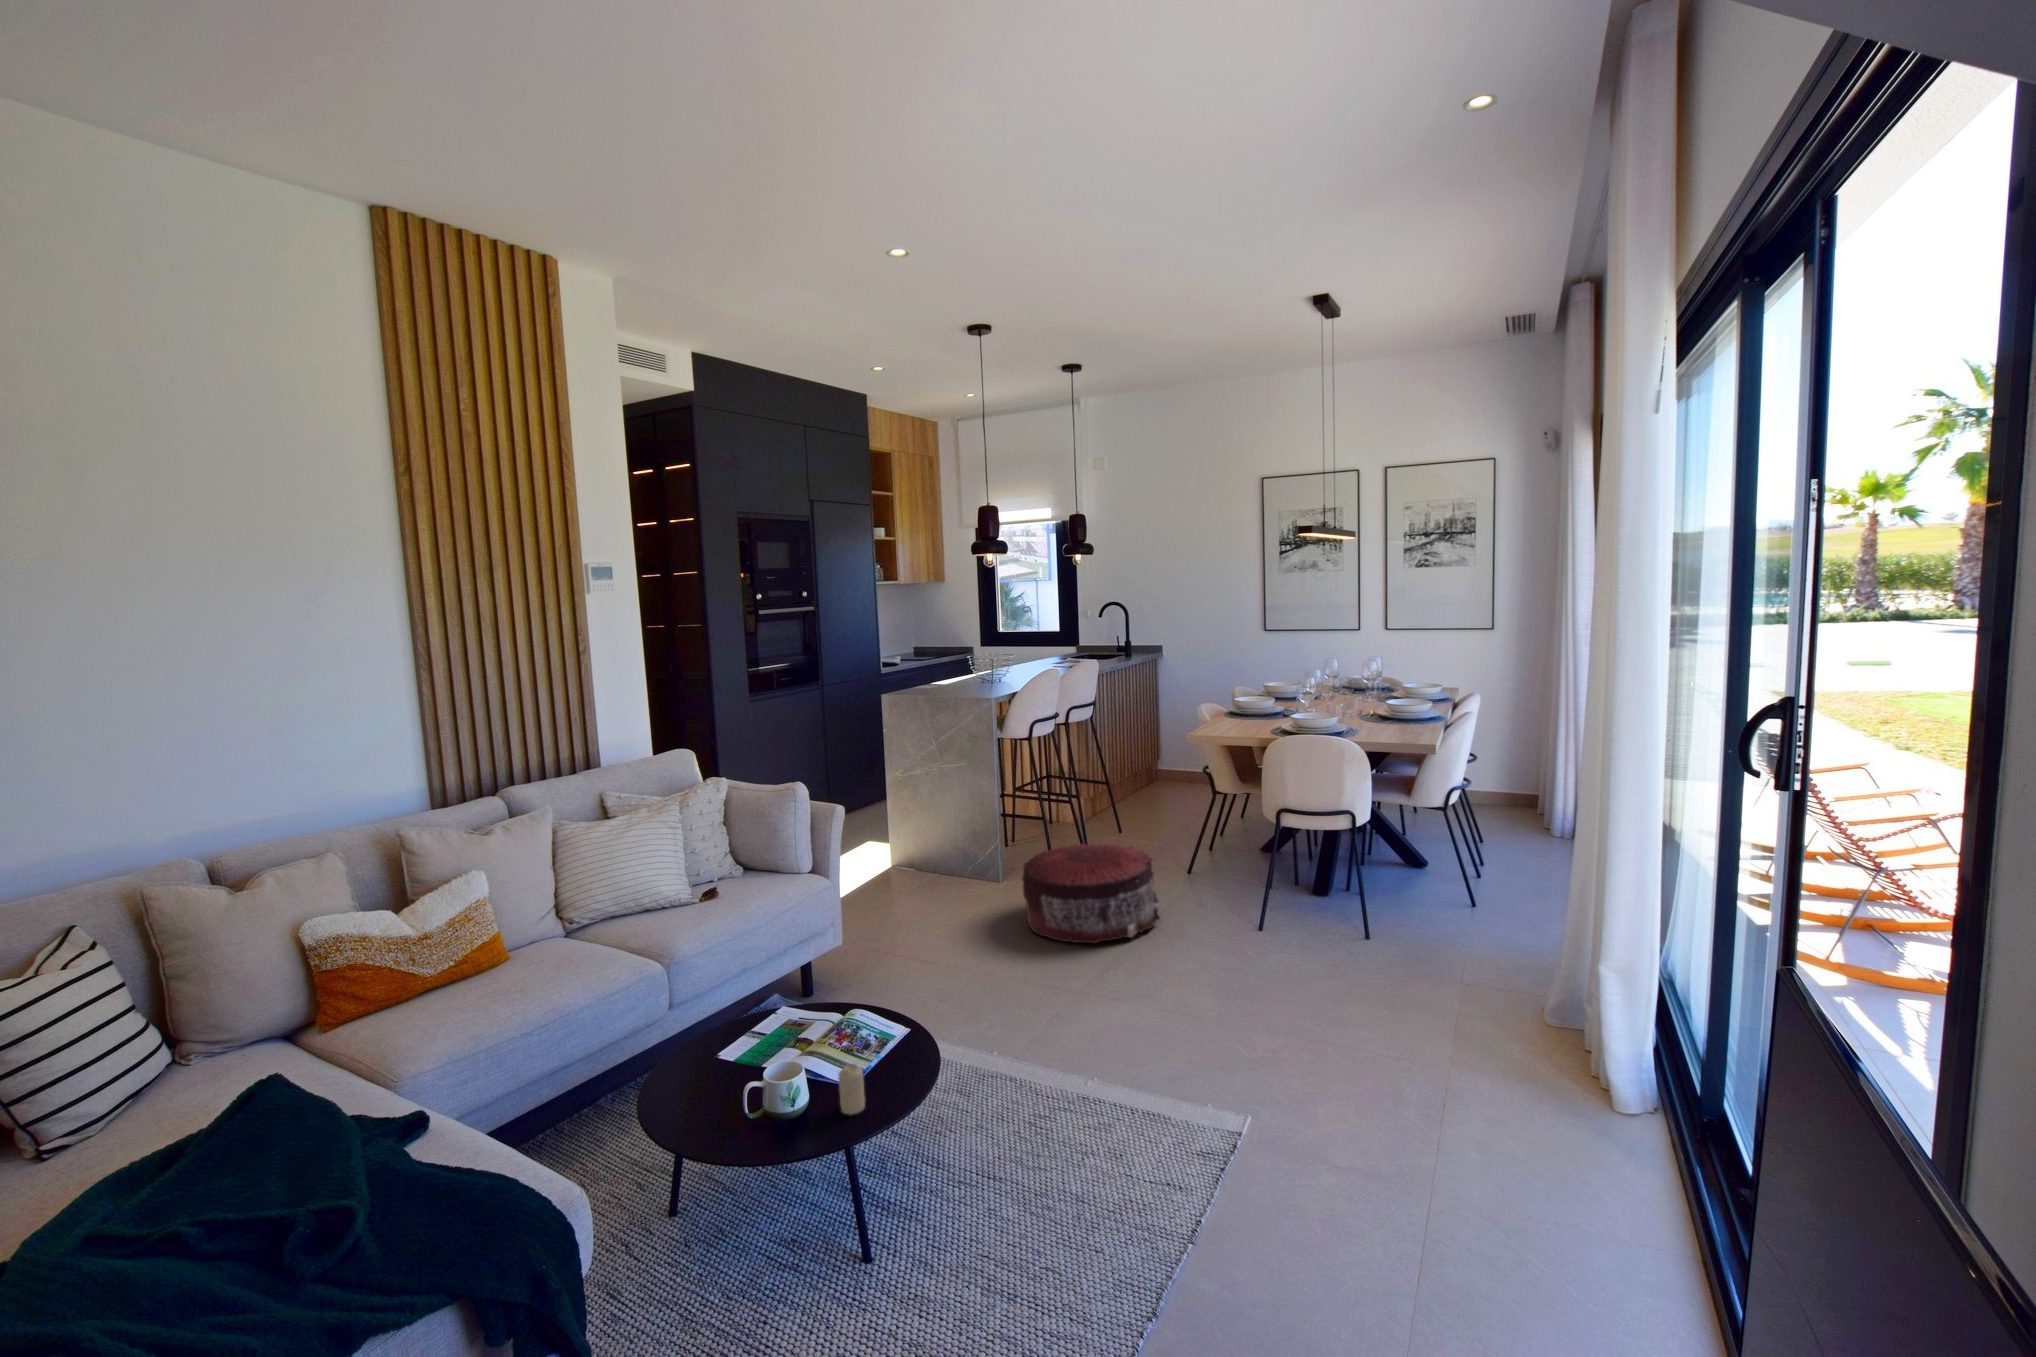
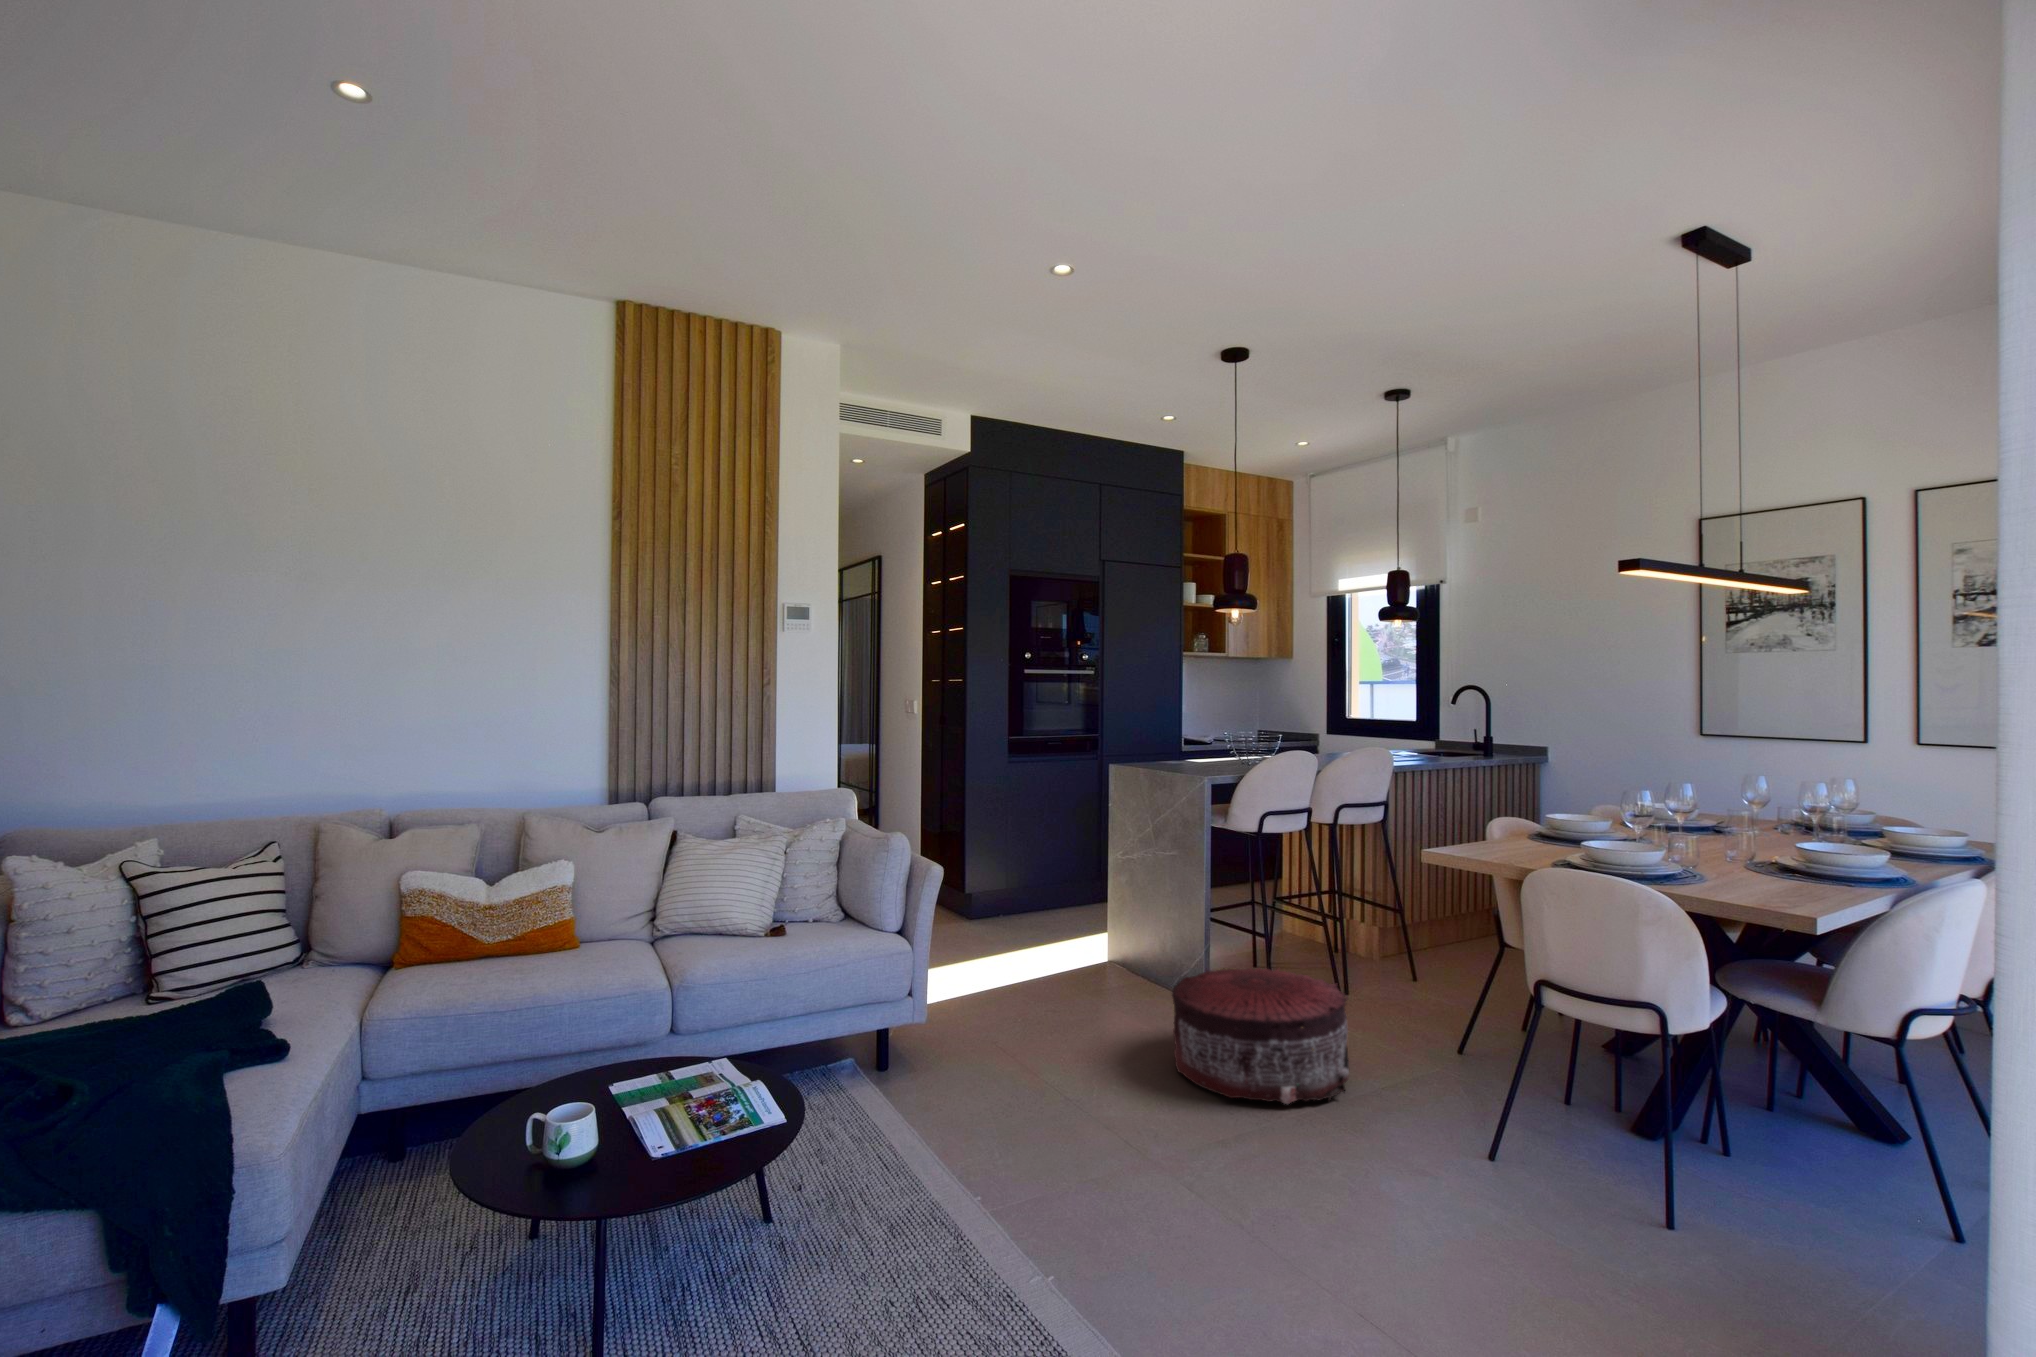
candle: present [838,1064,865,1114] -> none [624,1120,655,1181]

